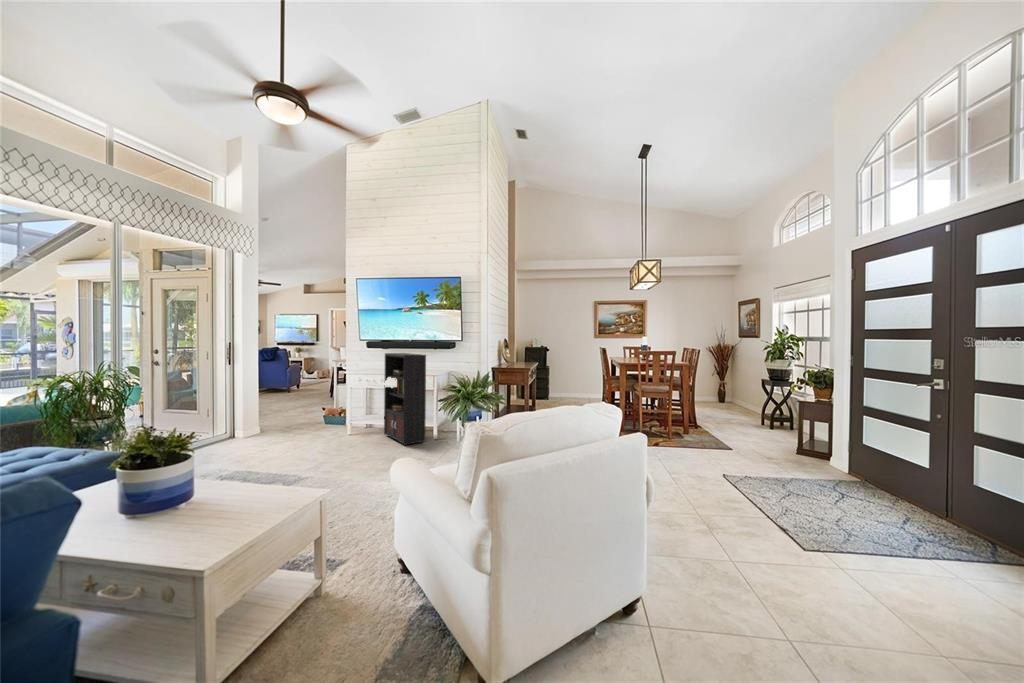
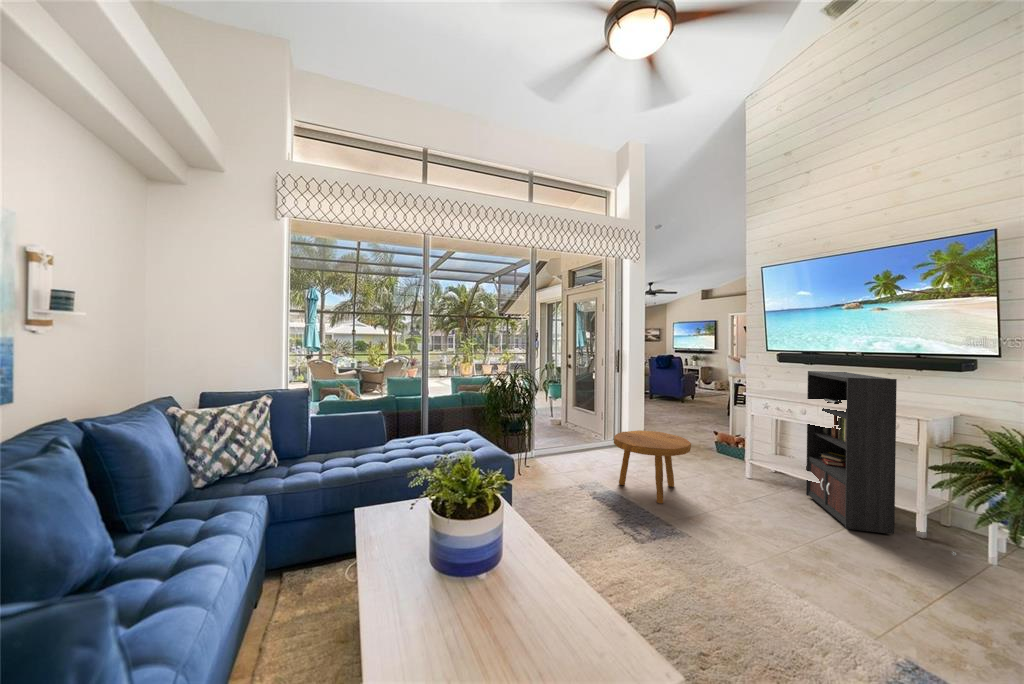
footstool: none [235,410,308,465] -> present [614,430,691,504]

